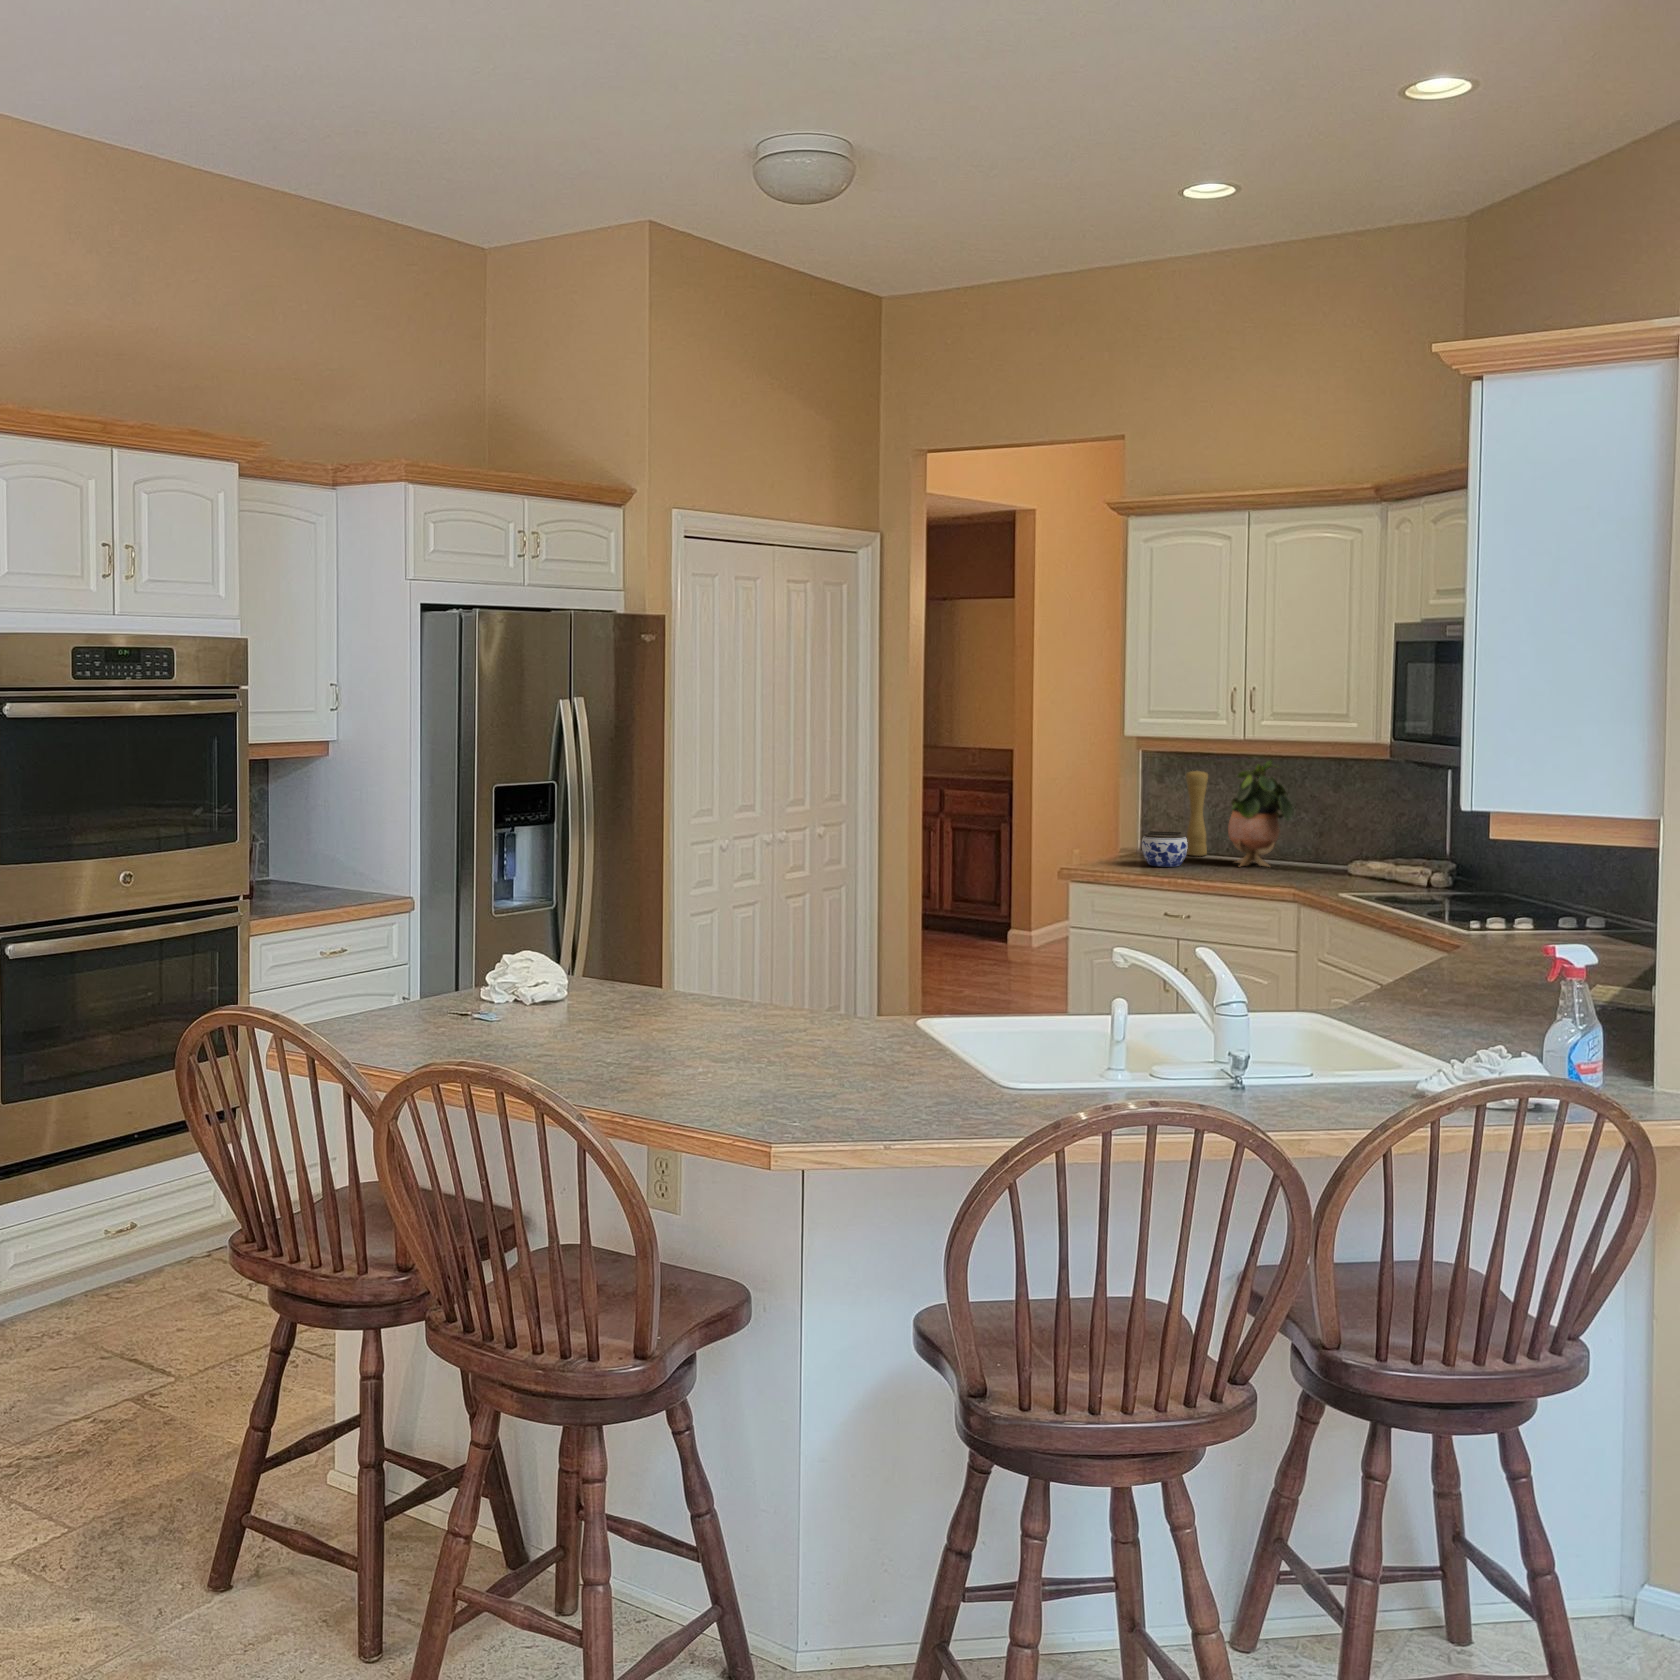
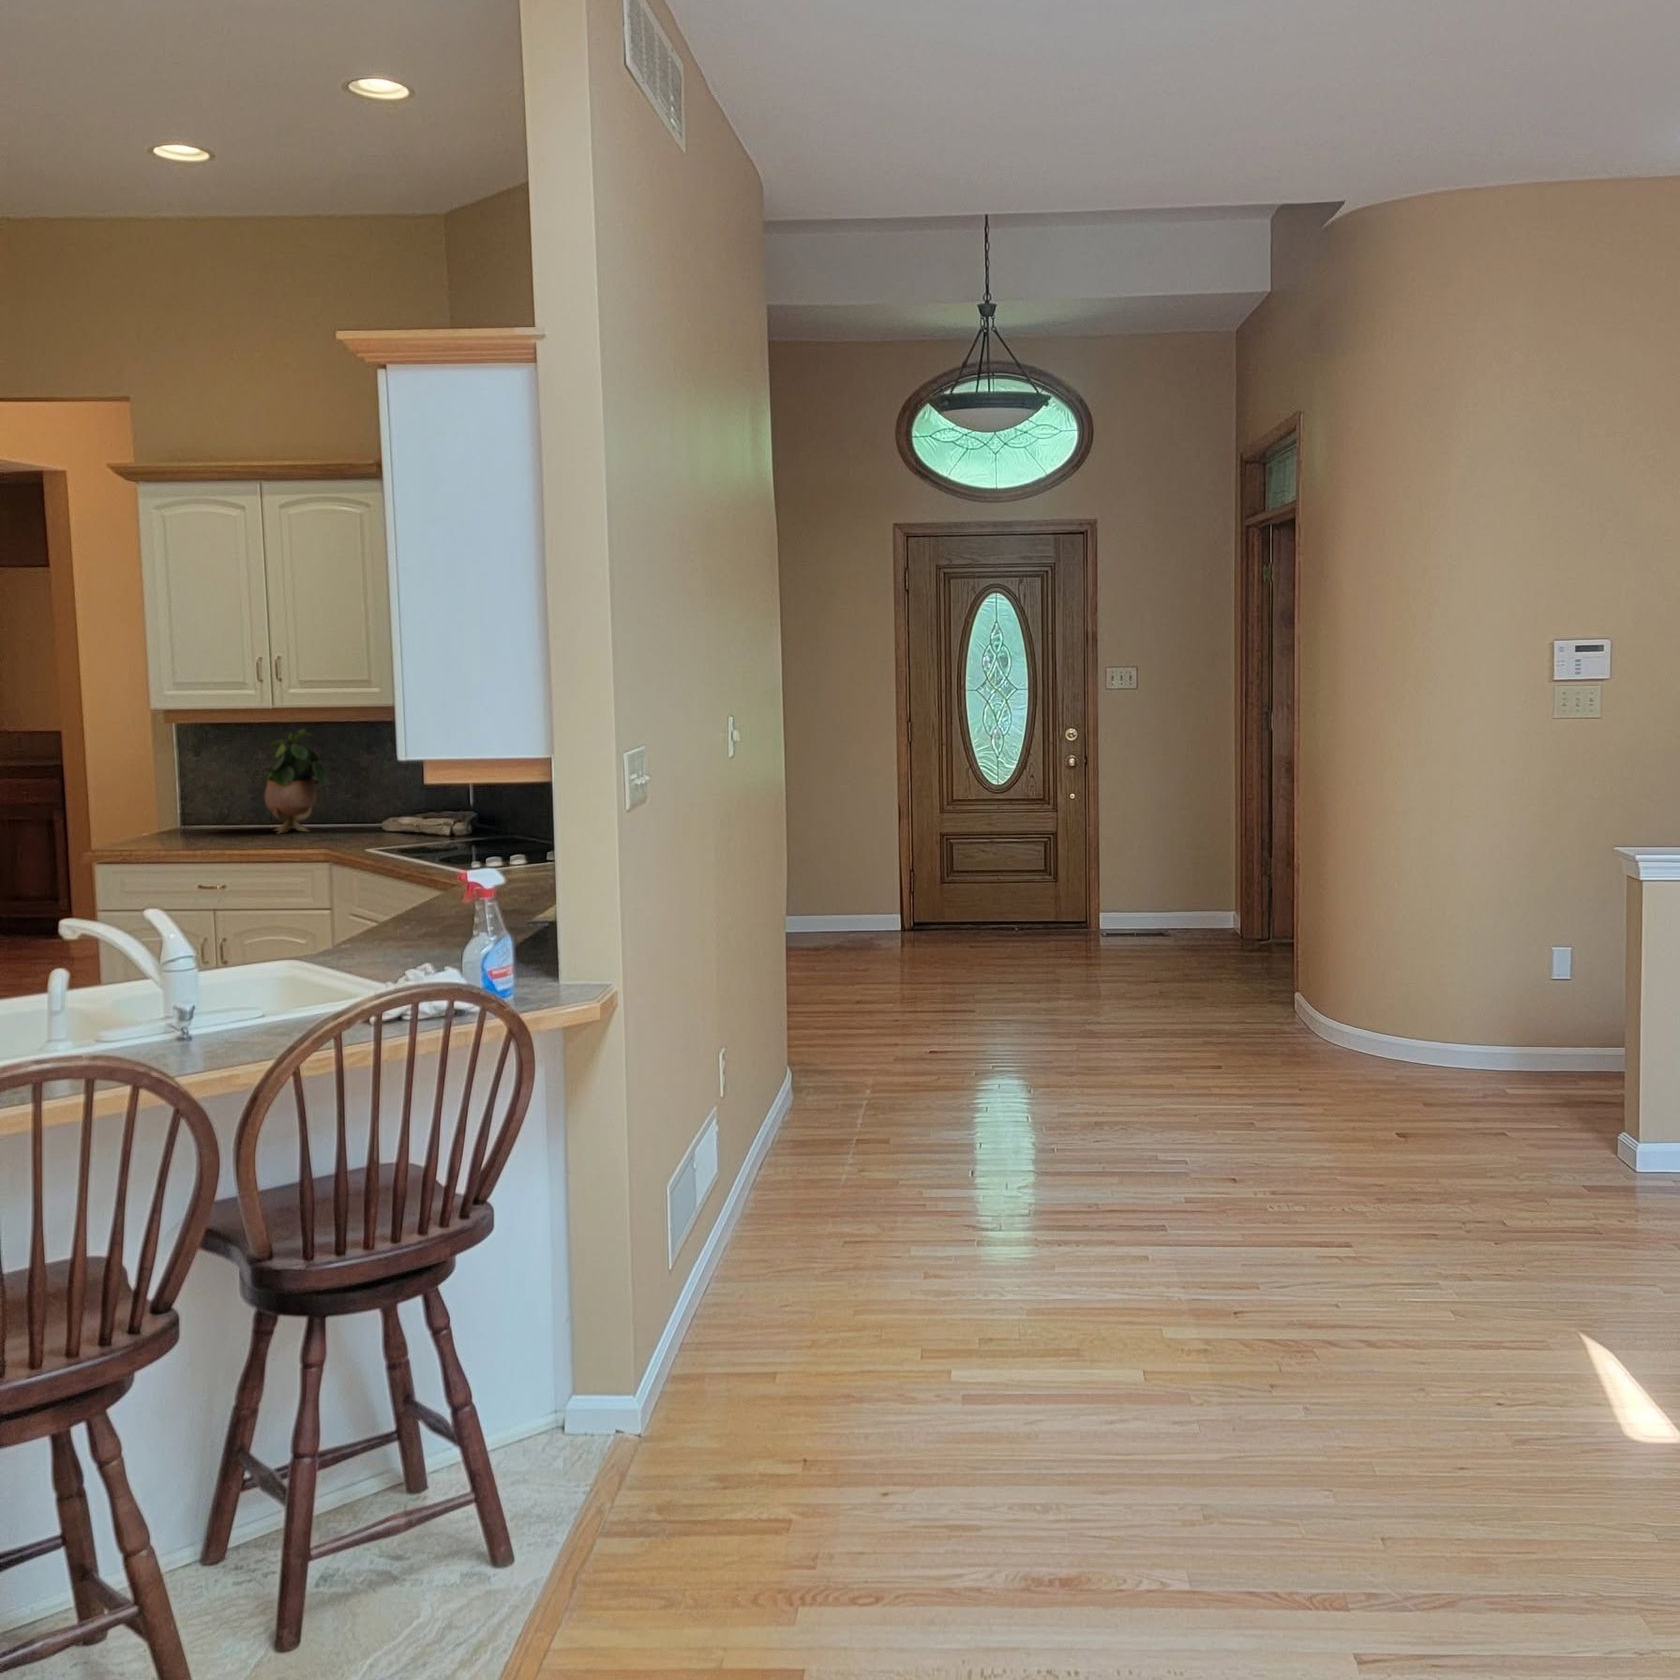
pepper mill: present [1186,770,1208,856] -> none [220,742,248,827]
jar: present [1142,831,1188,867] -> none [173,805,223,842]

